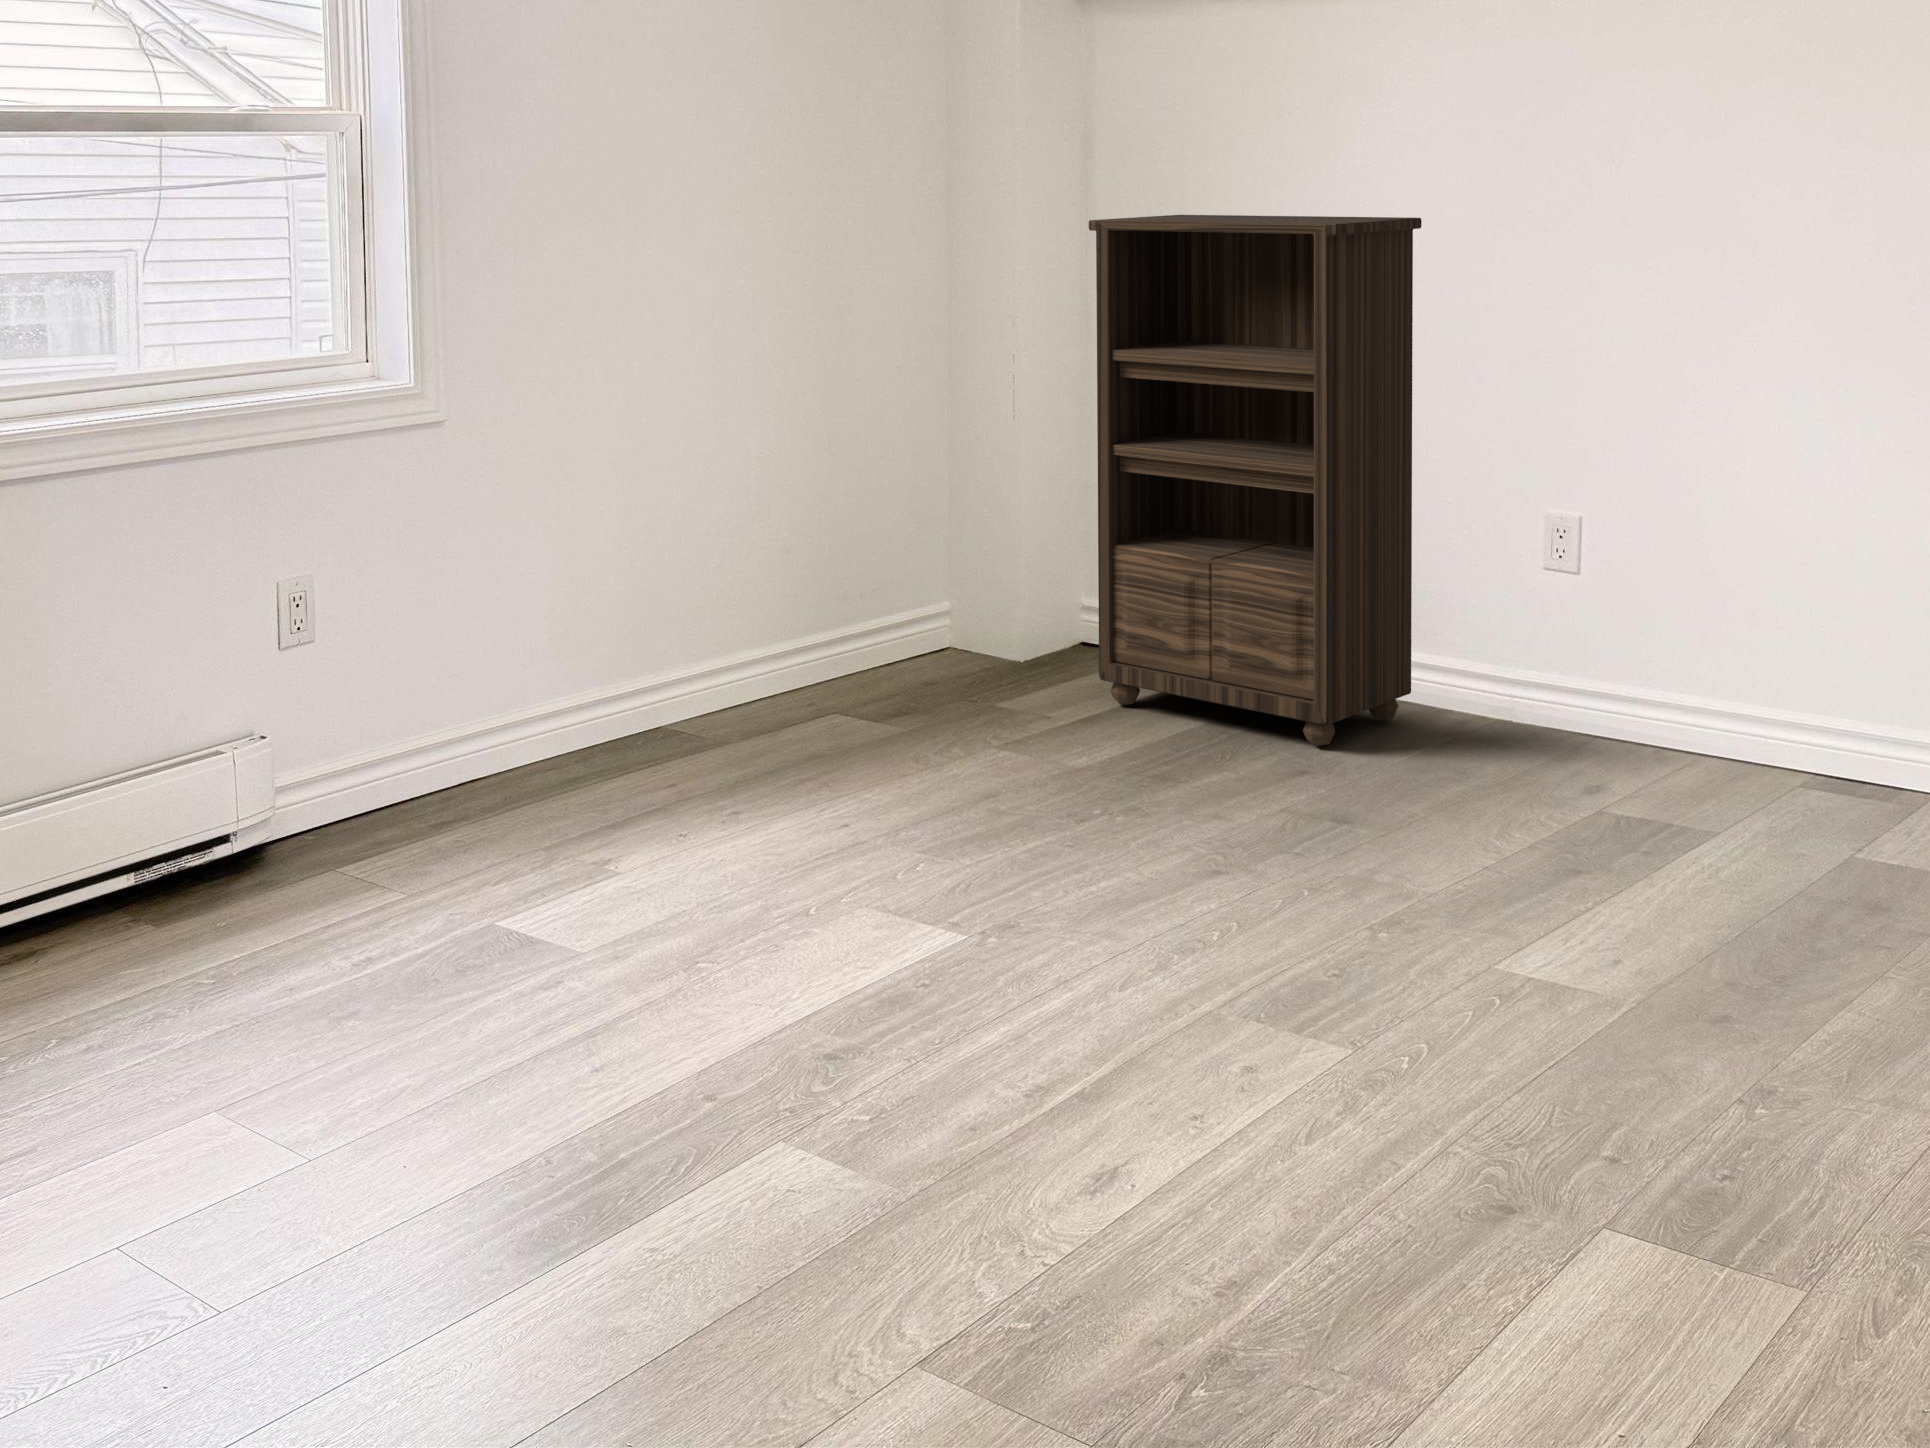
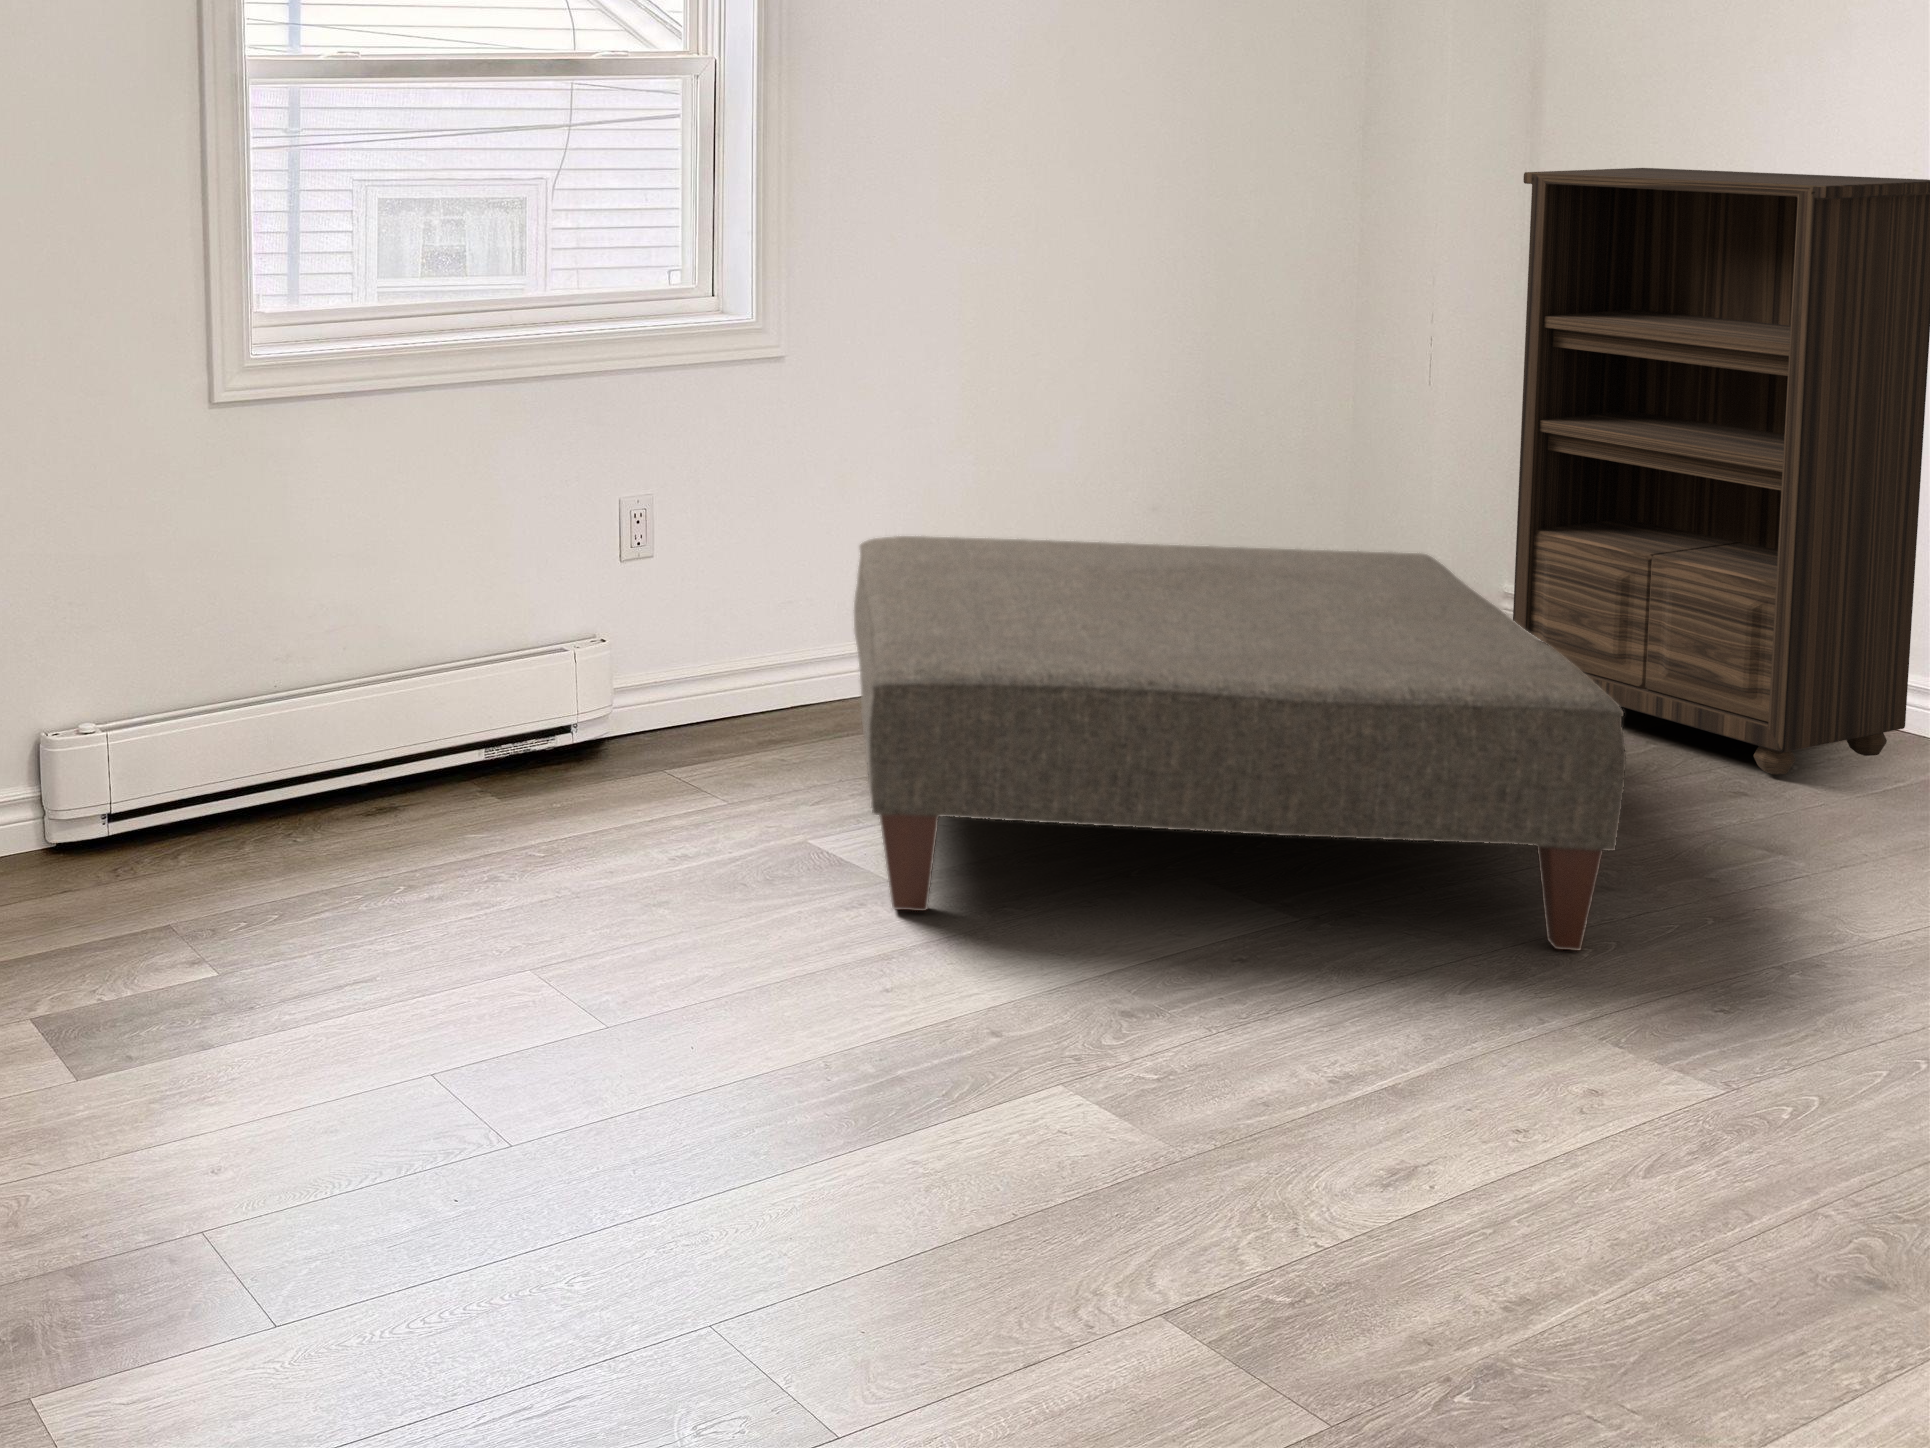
ottoman: none [514,574,1235,981] -> present [854,536,1626,951]

